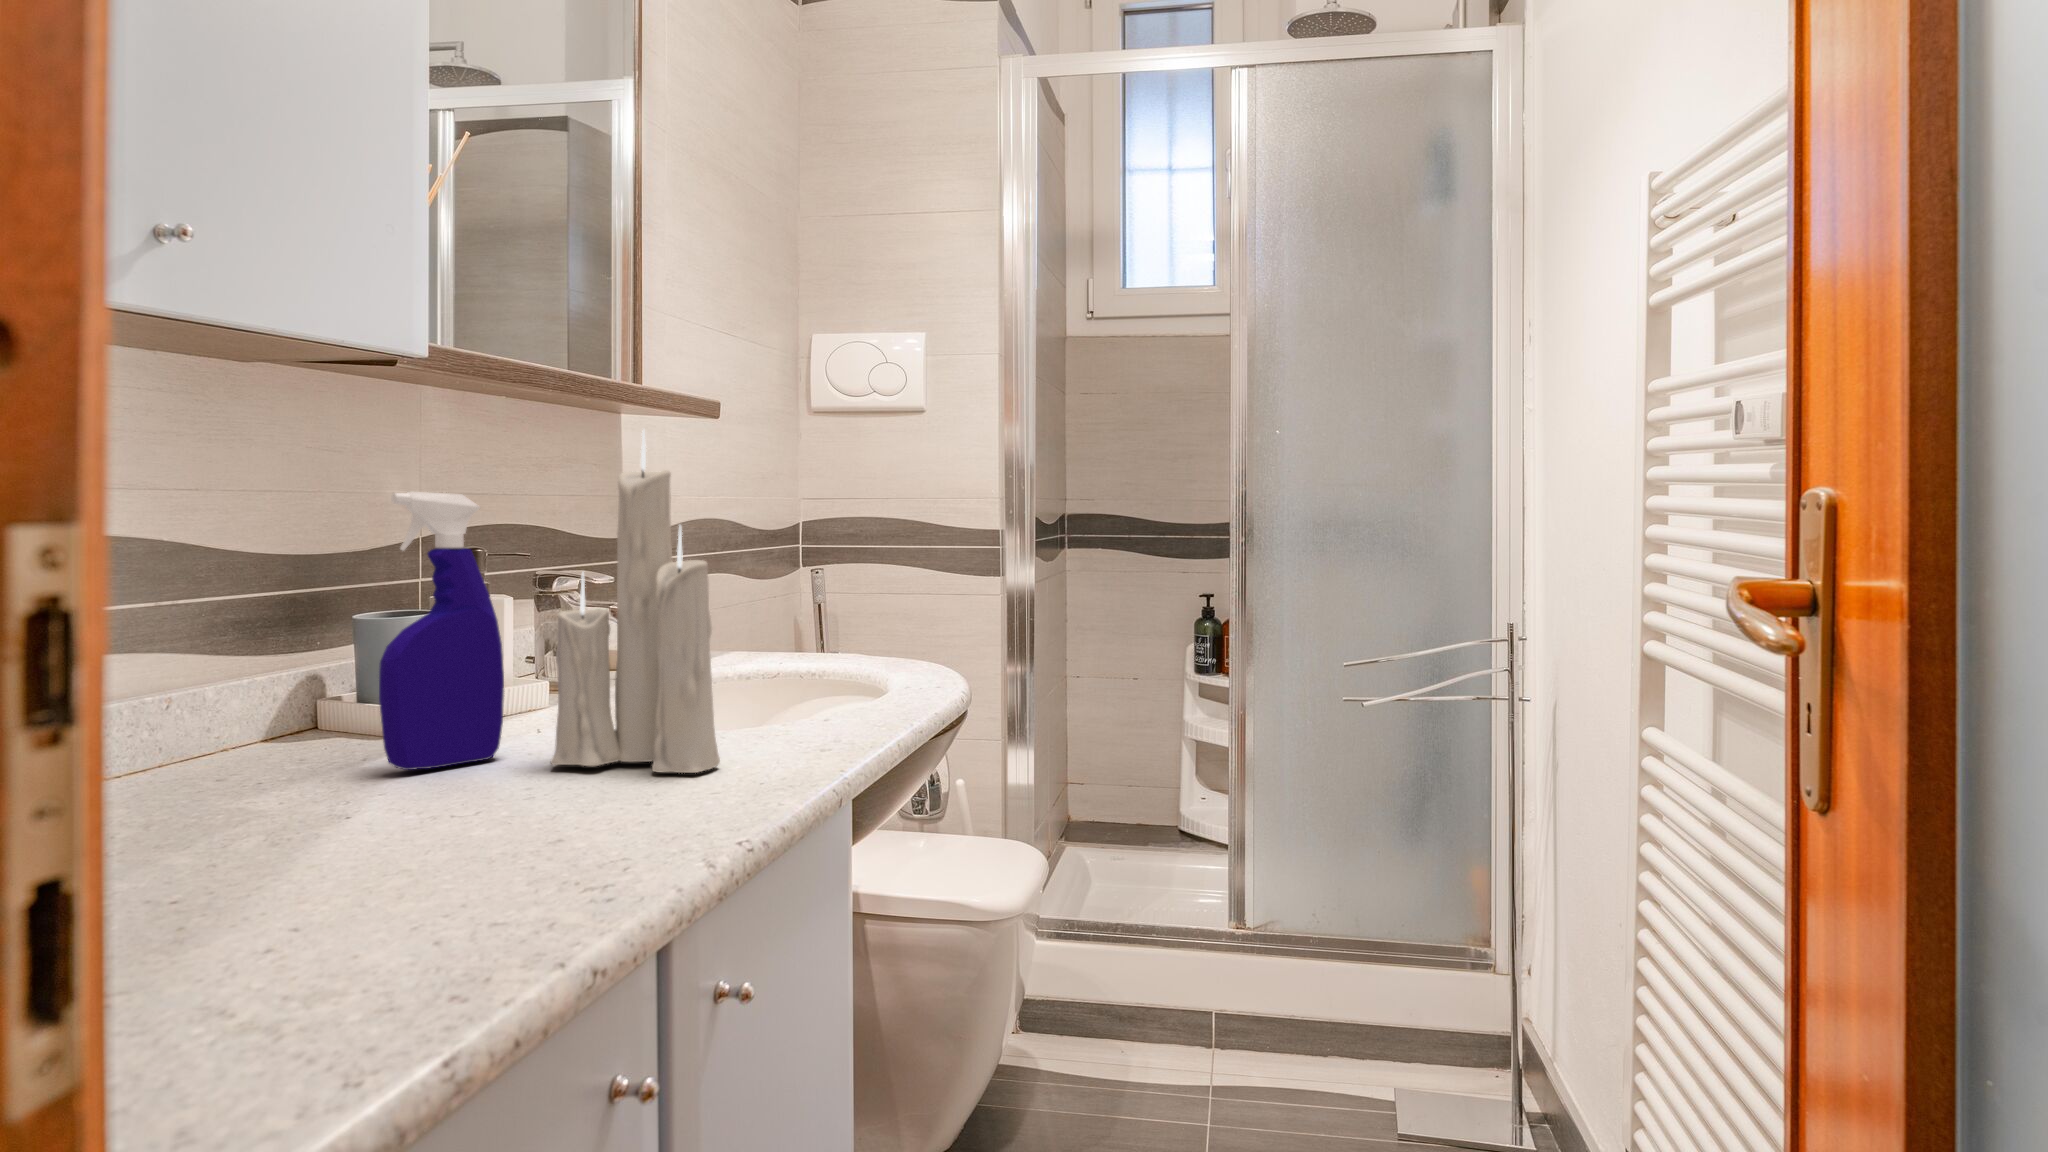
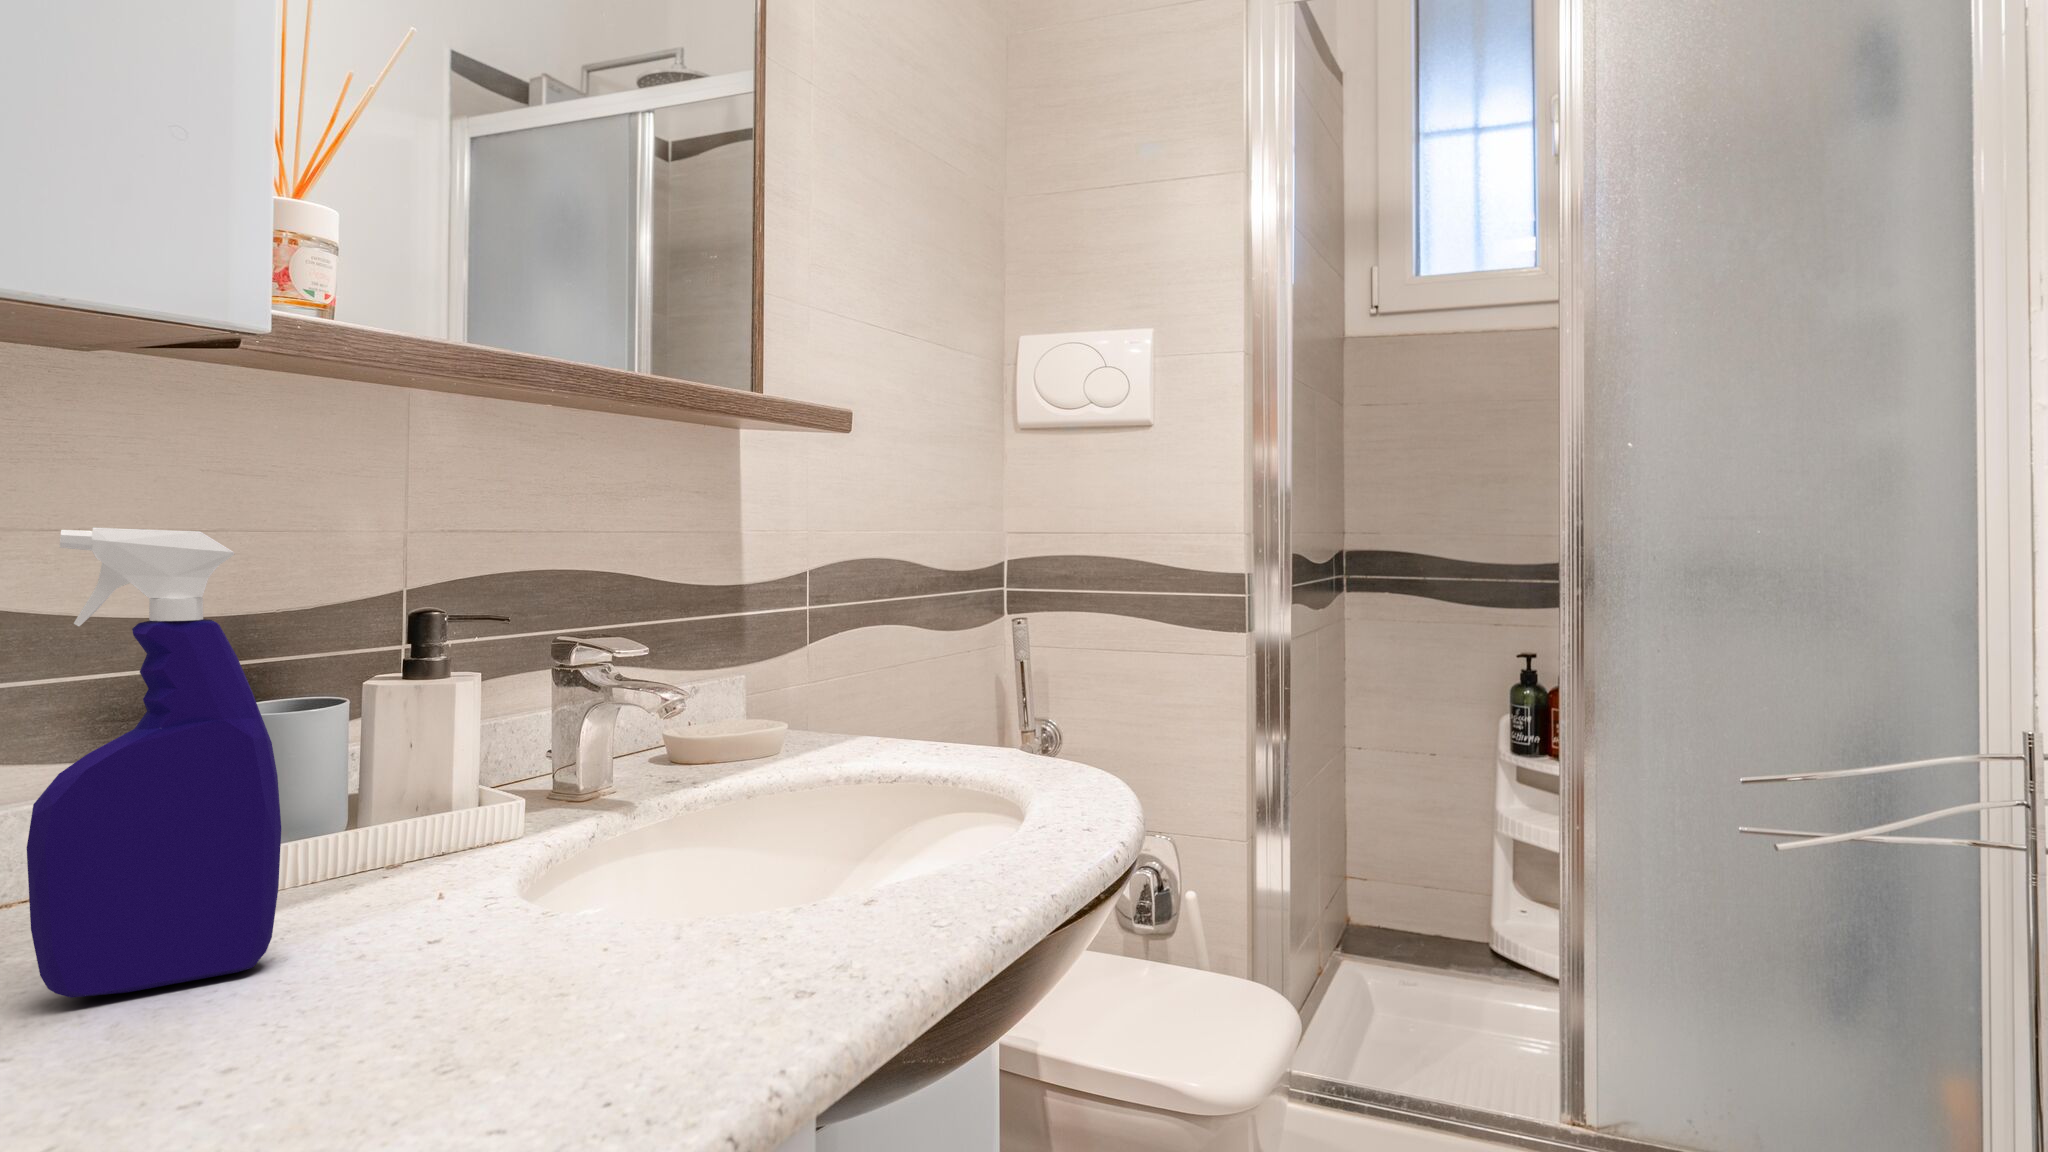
candle: present [551,430,720,773] -> none [283,379,552,1062]

